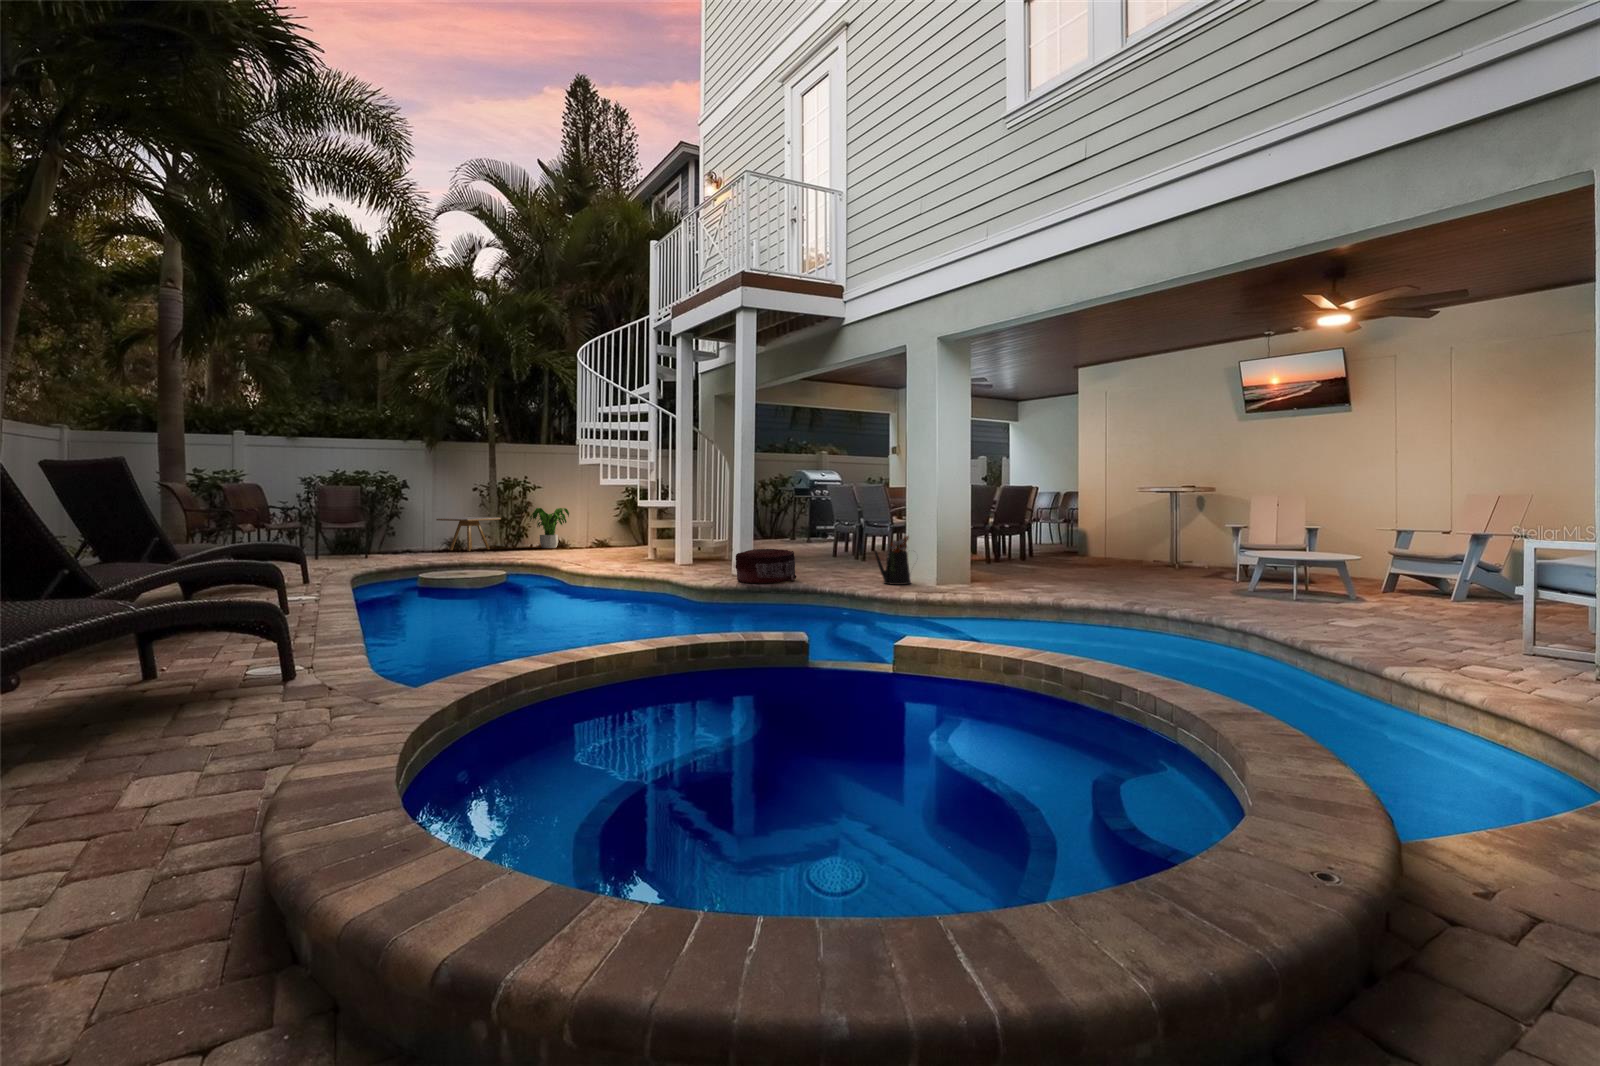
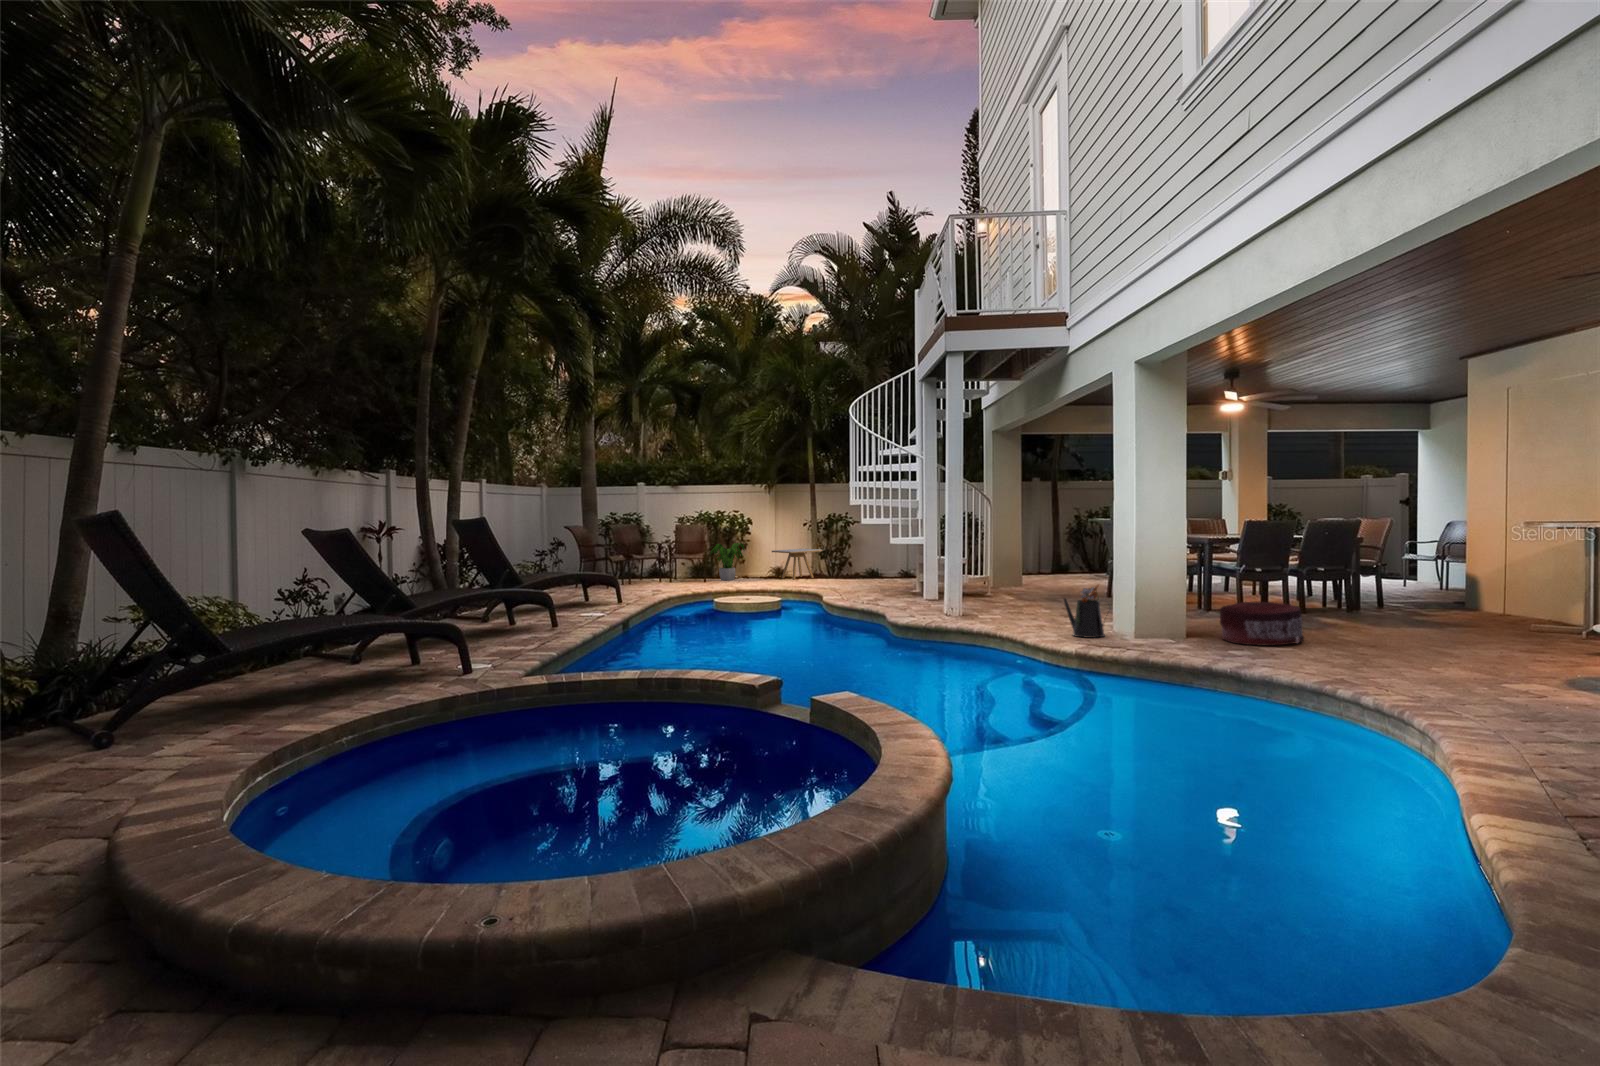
potted plant: present [530,508,569,548] -> present [711,543,744,580]
pouf: present [735,549,796,584] -> present [1220,602,1304,645]

